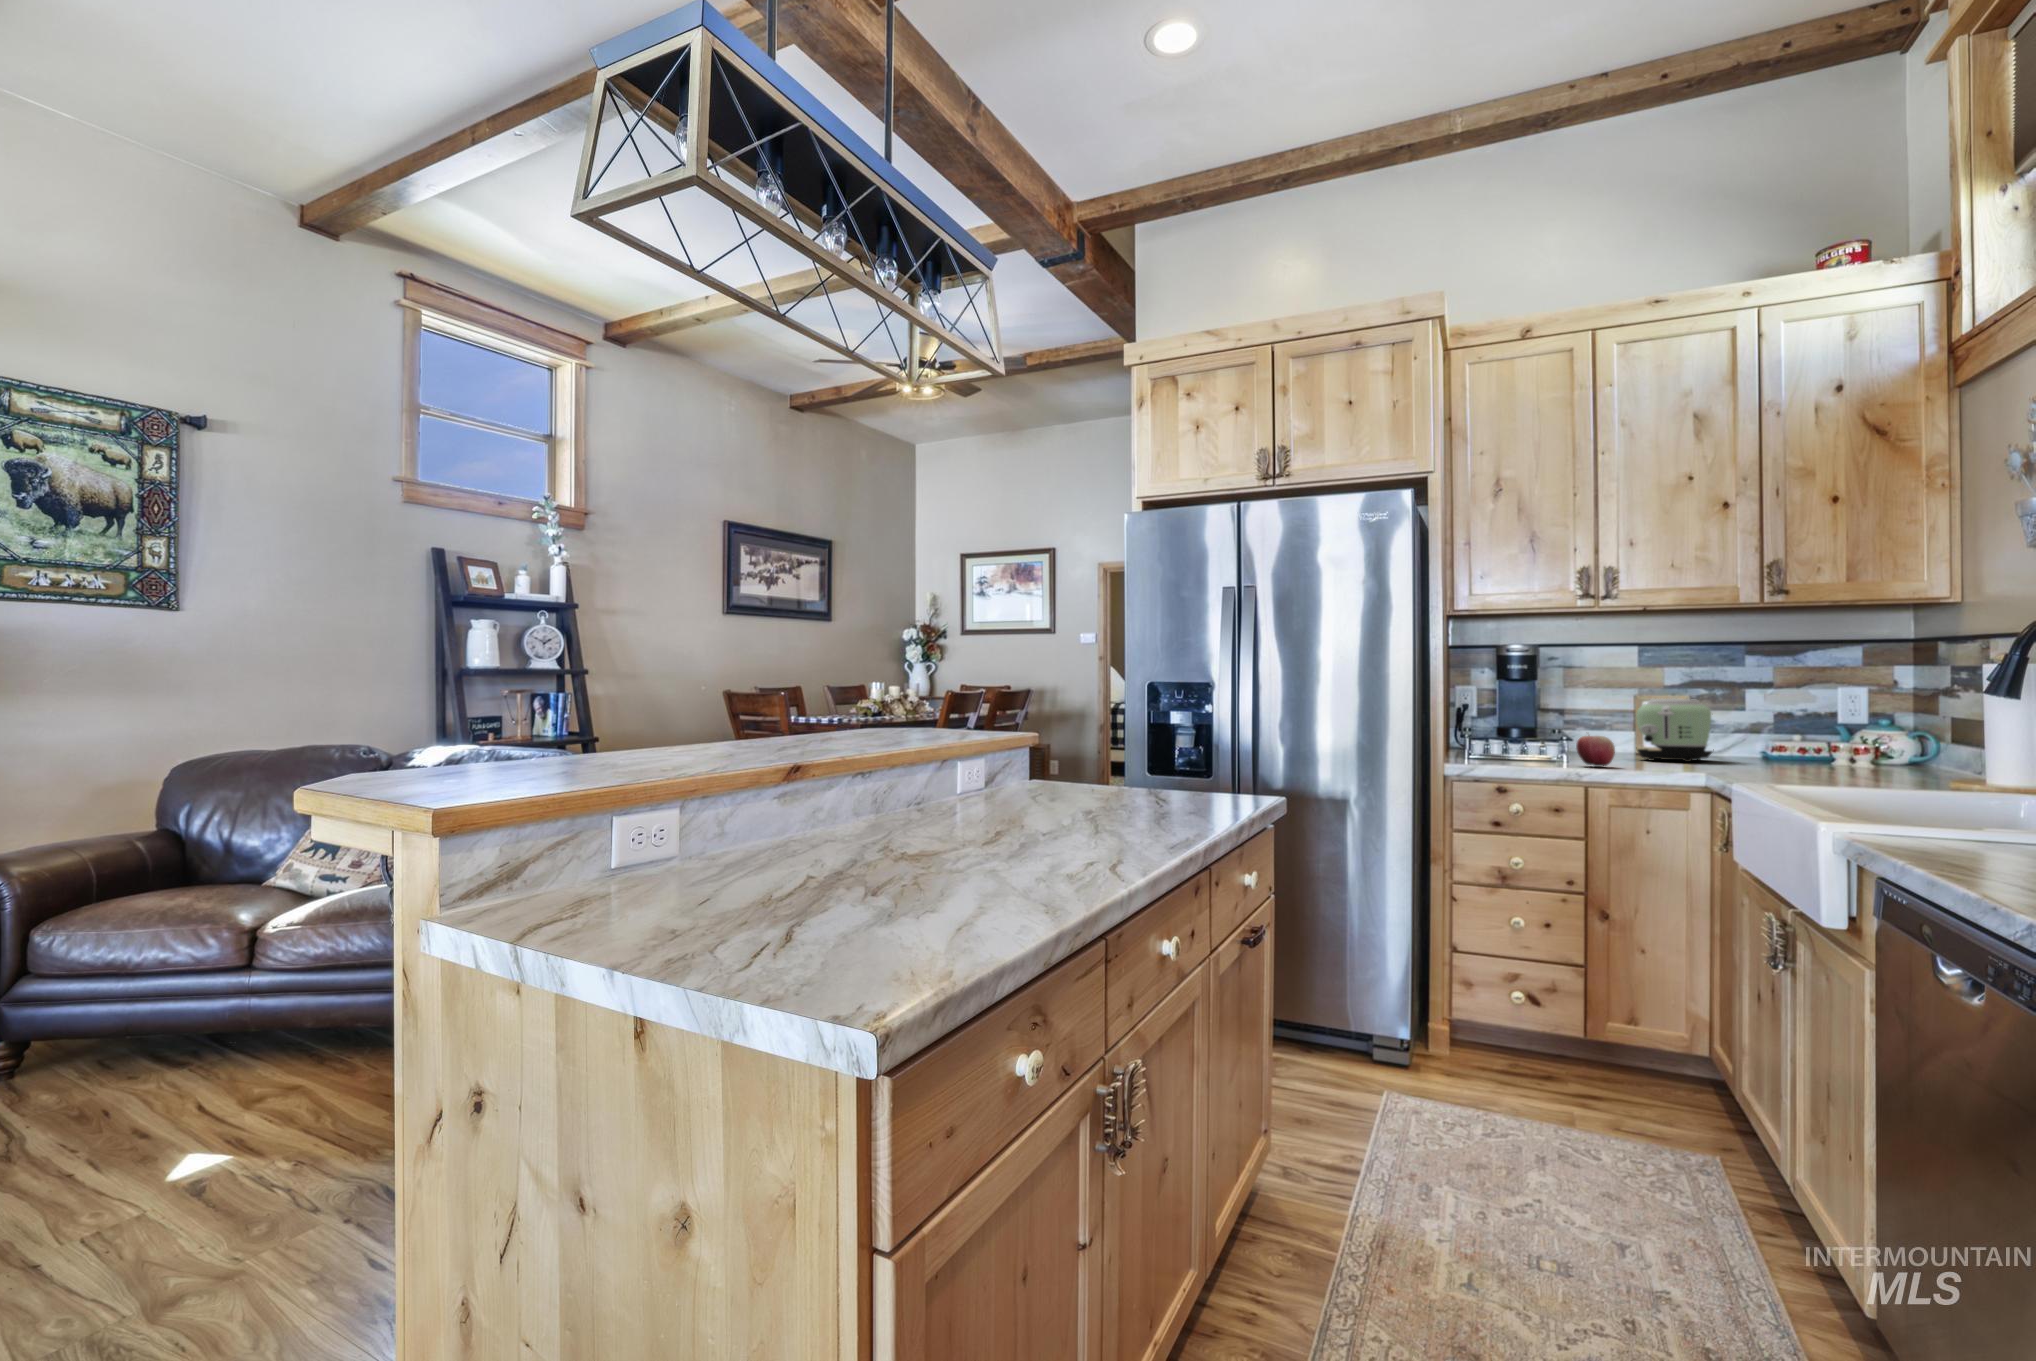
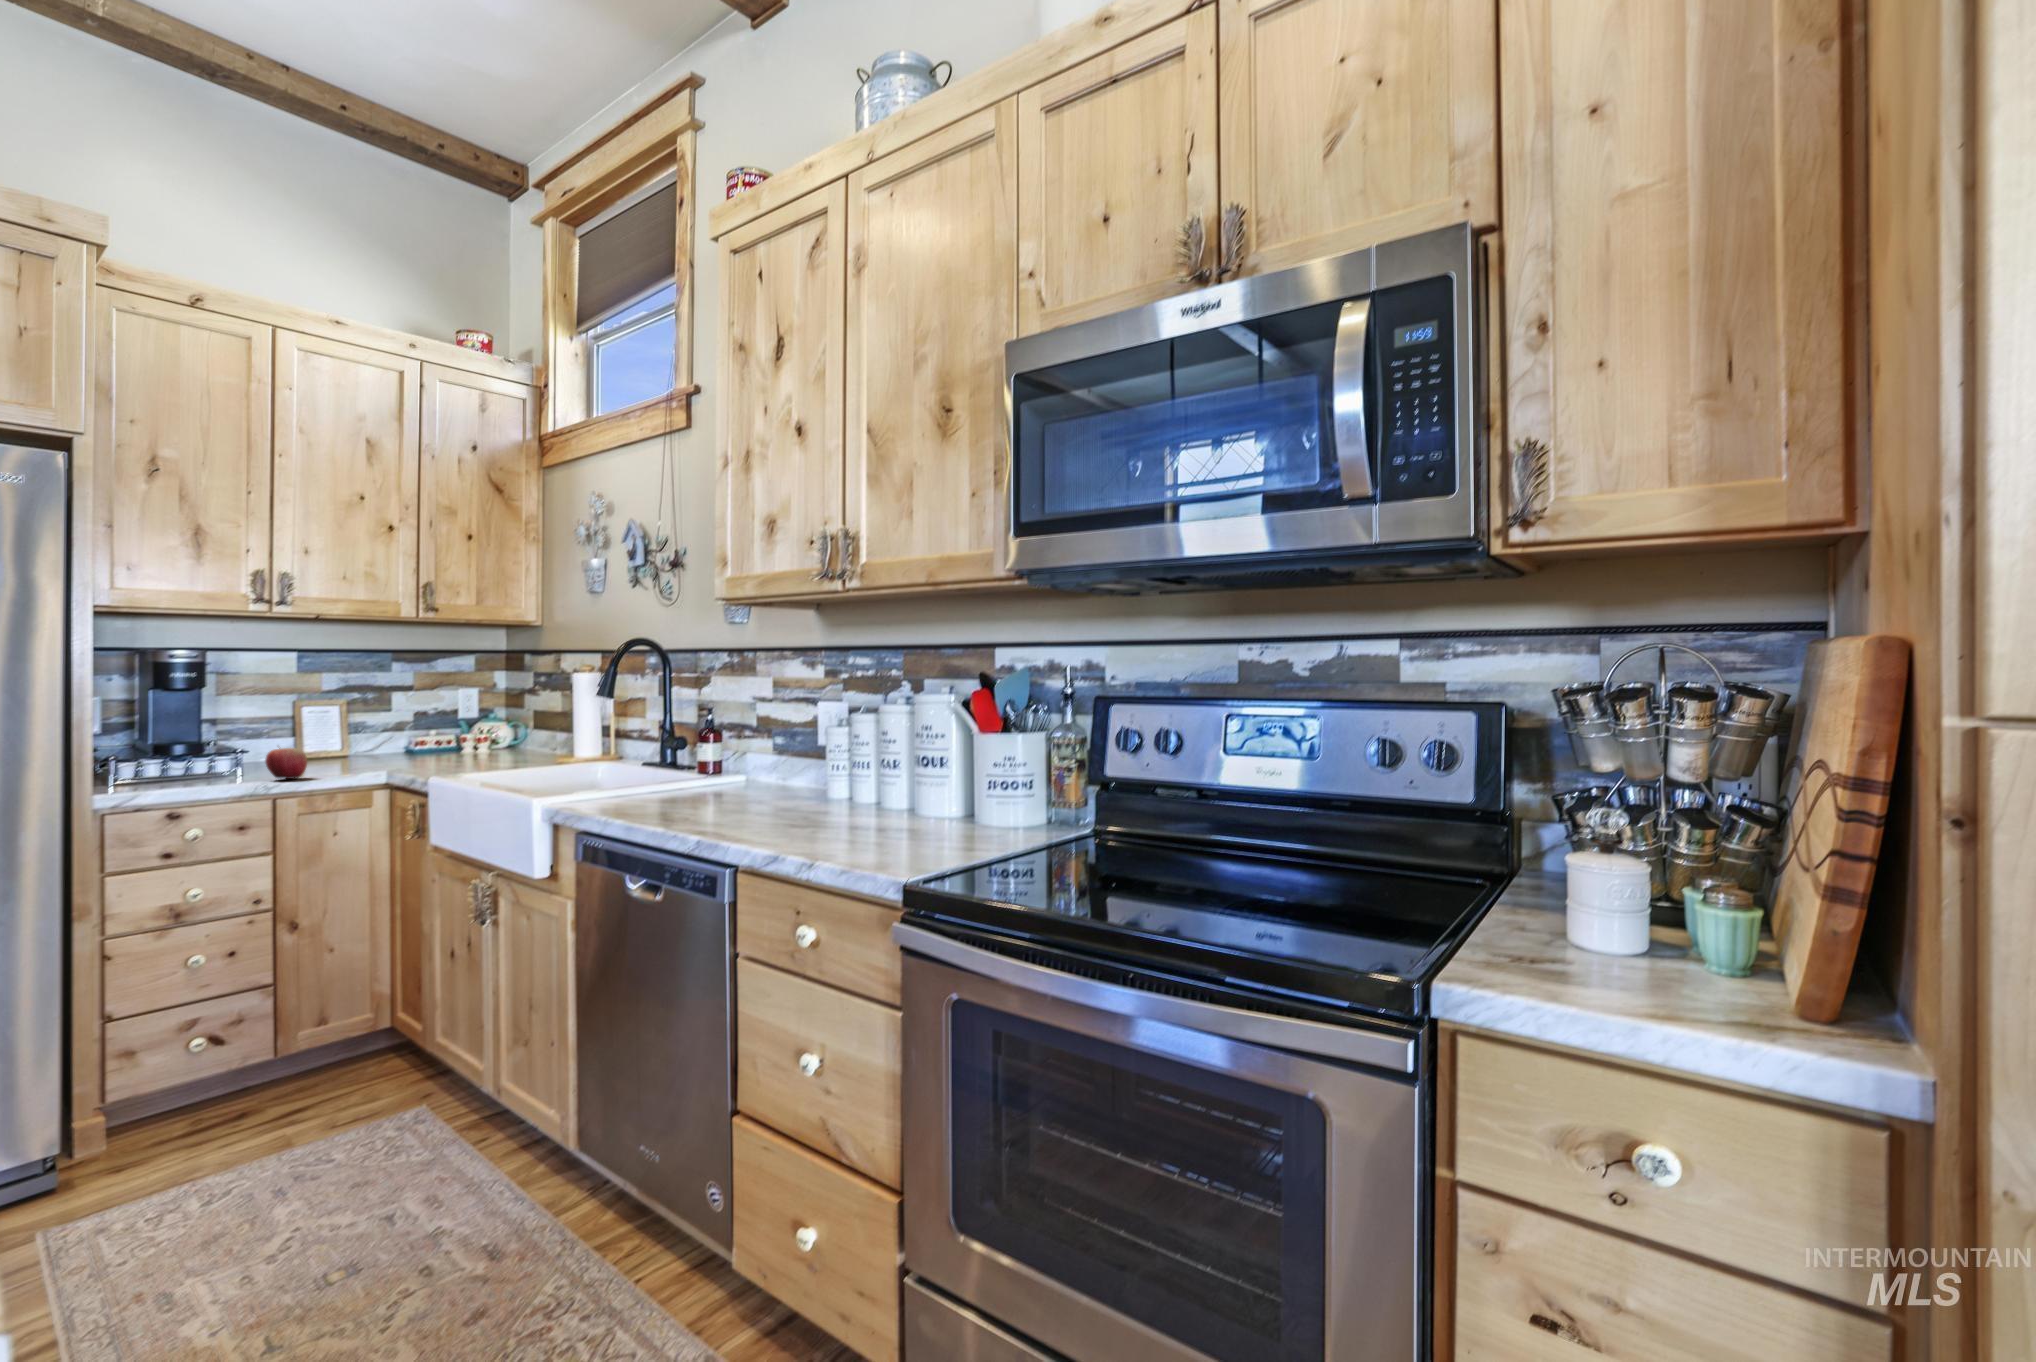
toaster: present [1636,699,1712,762] -> none [300,702,371,764]

